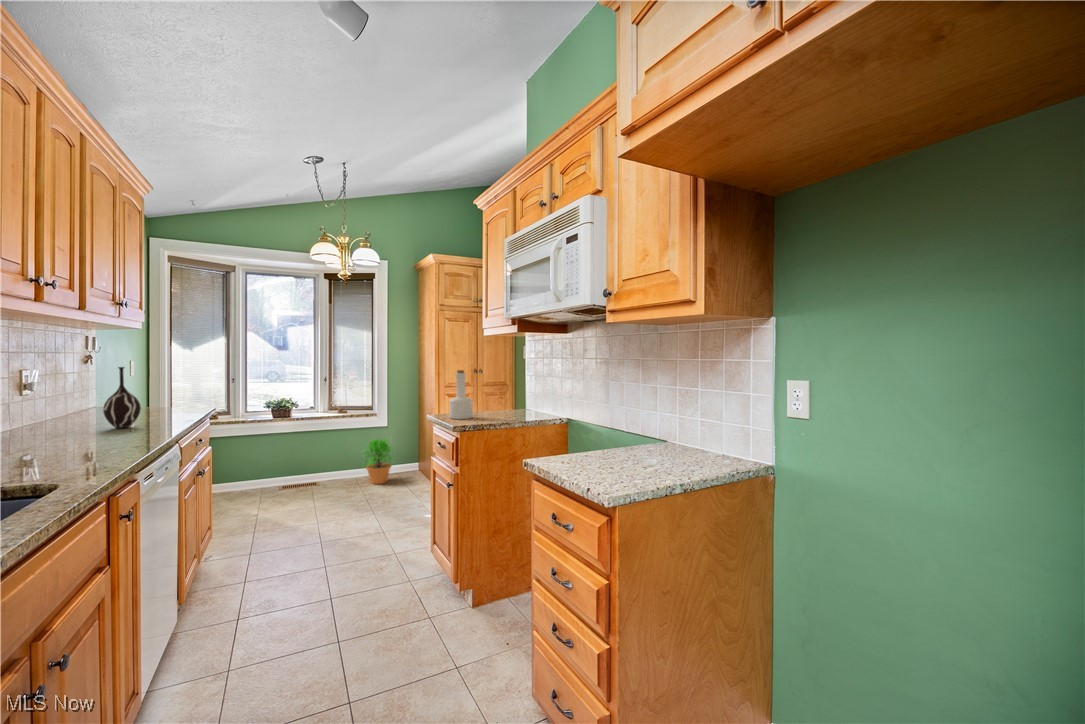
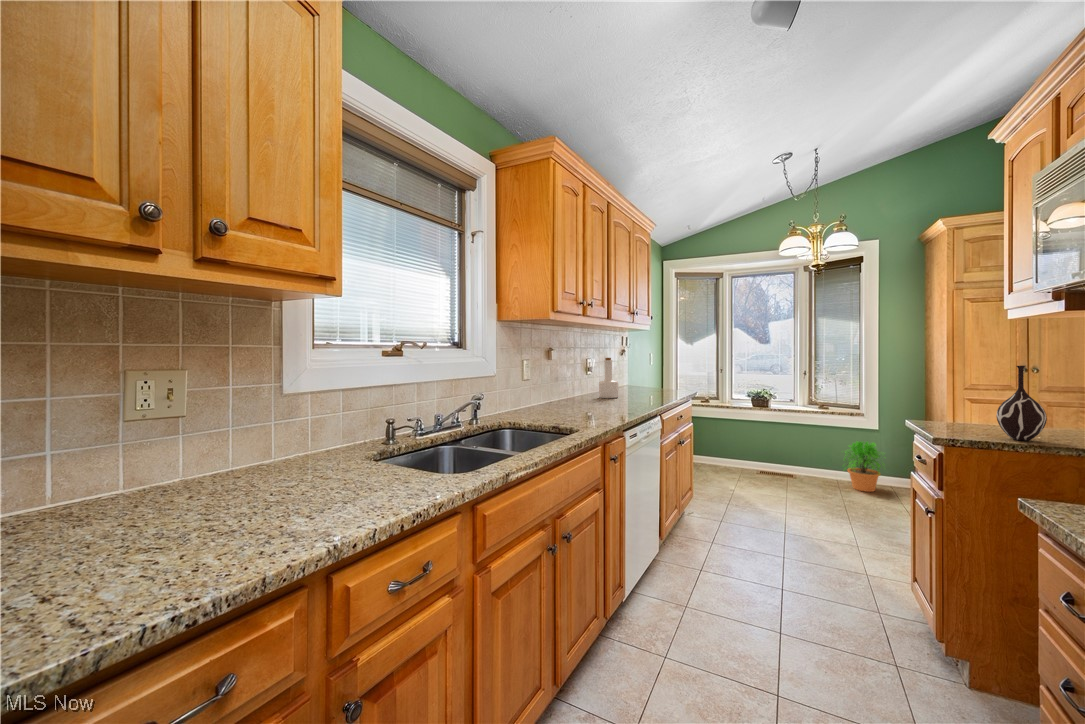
vase: present [103,367,141,428] -> present [996,366,1047,441]
bottle: present [449,370,473,419] -> present [599,358,618,398]

